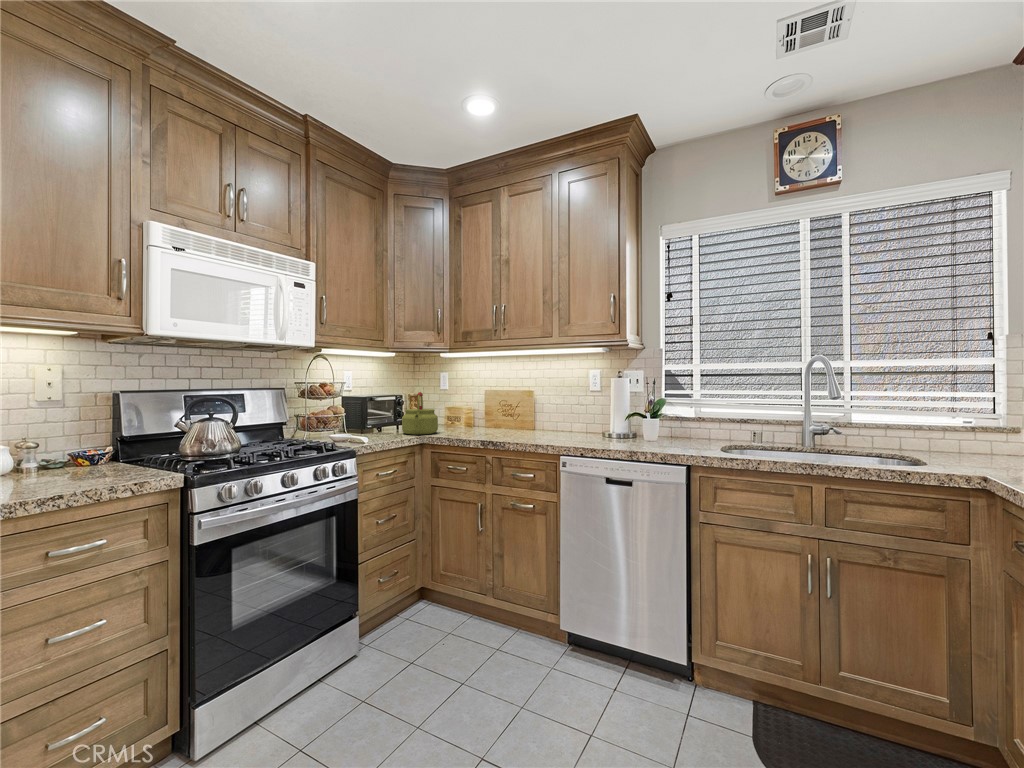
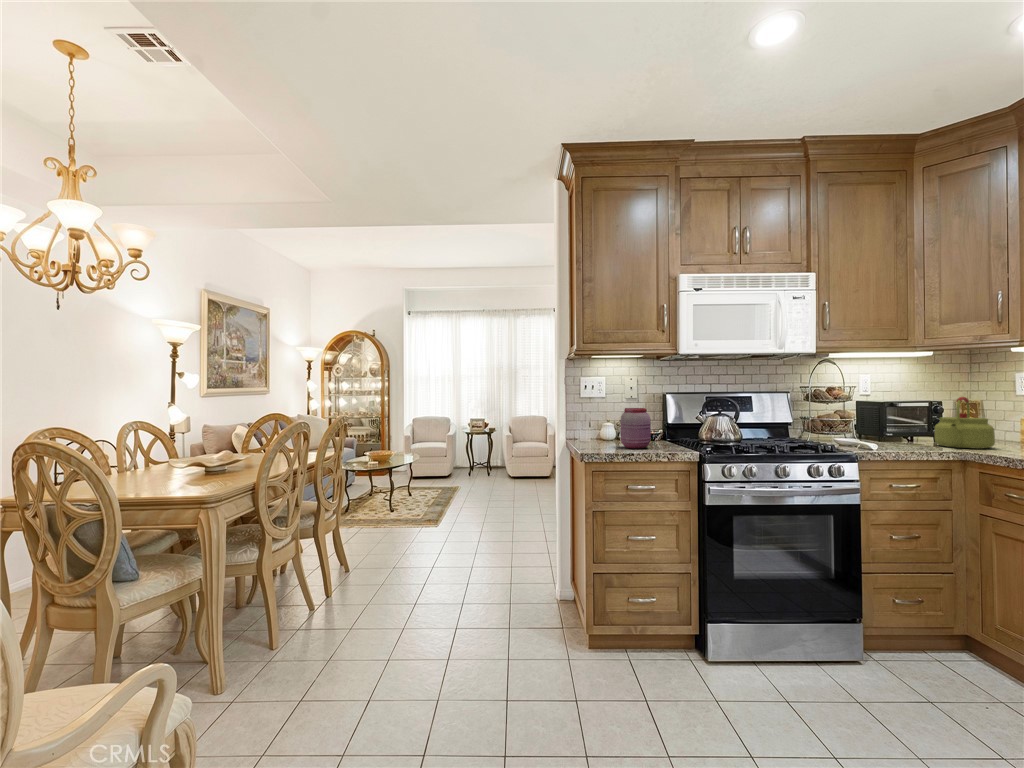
jar: none [33,417,98,485] -> present [621,408,651,449]

